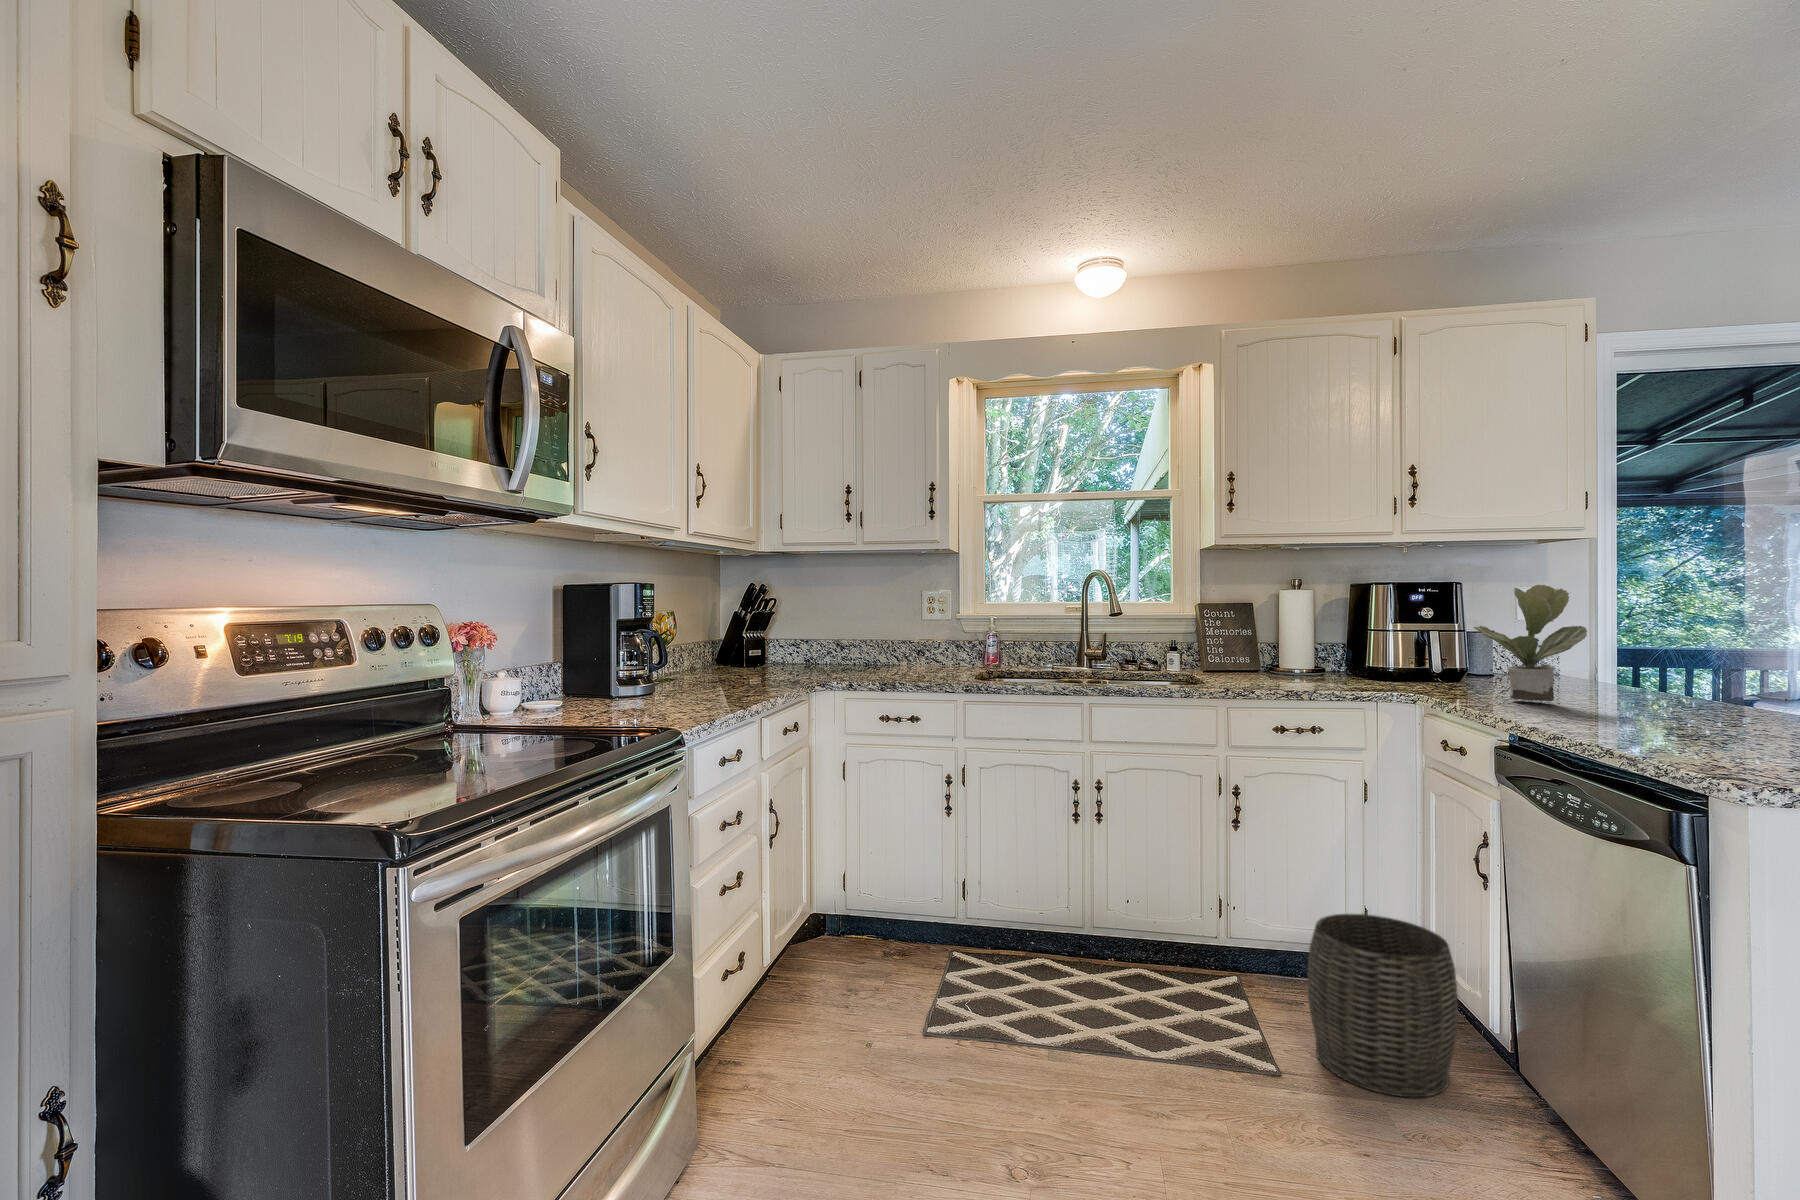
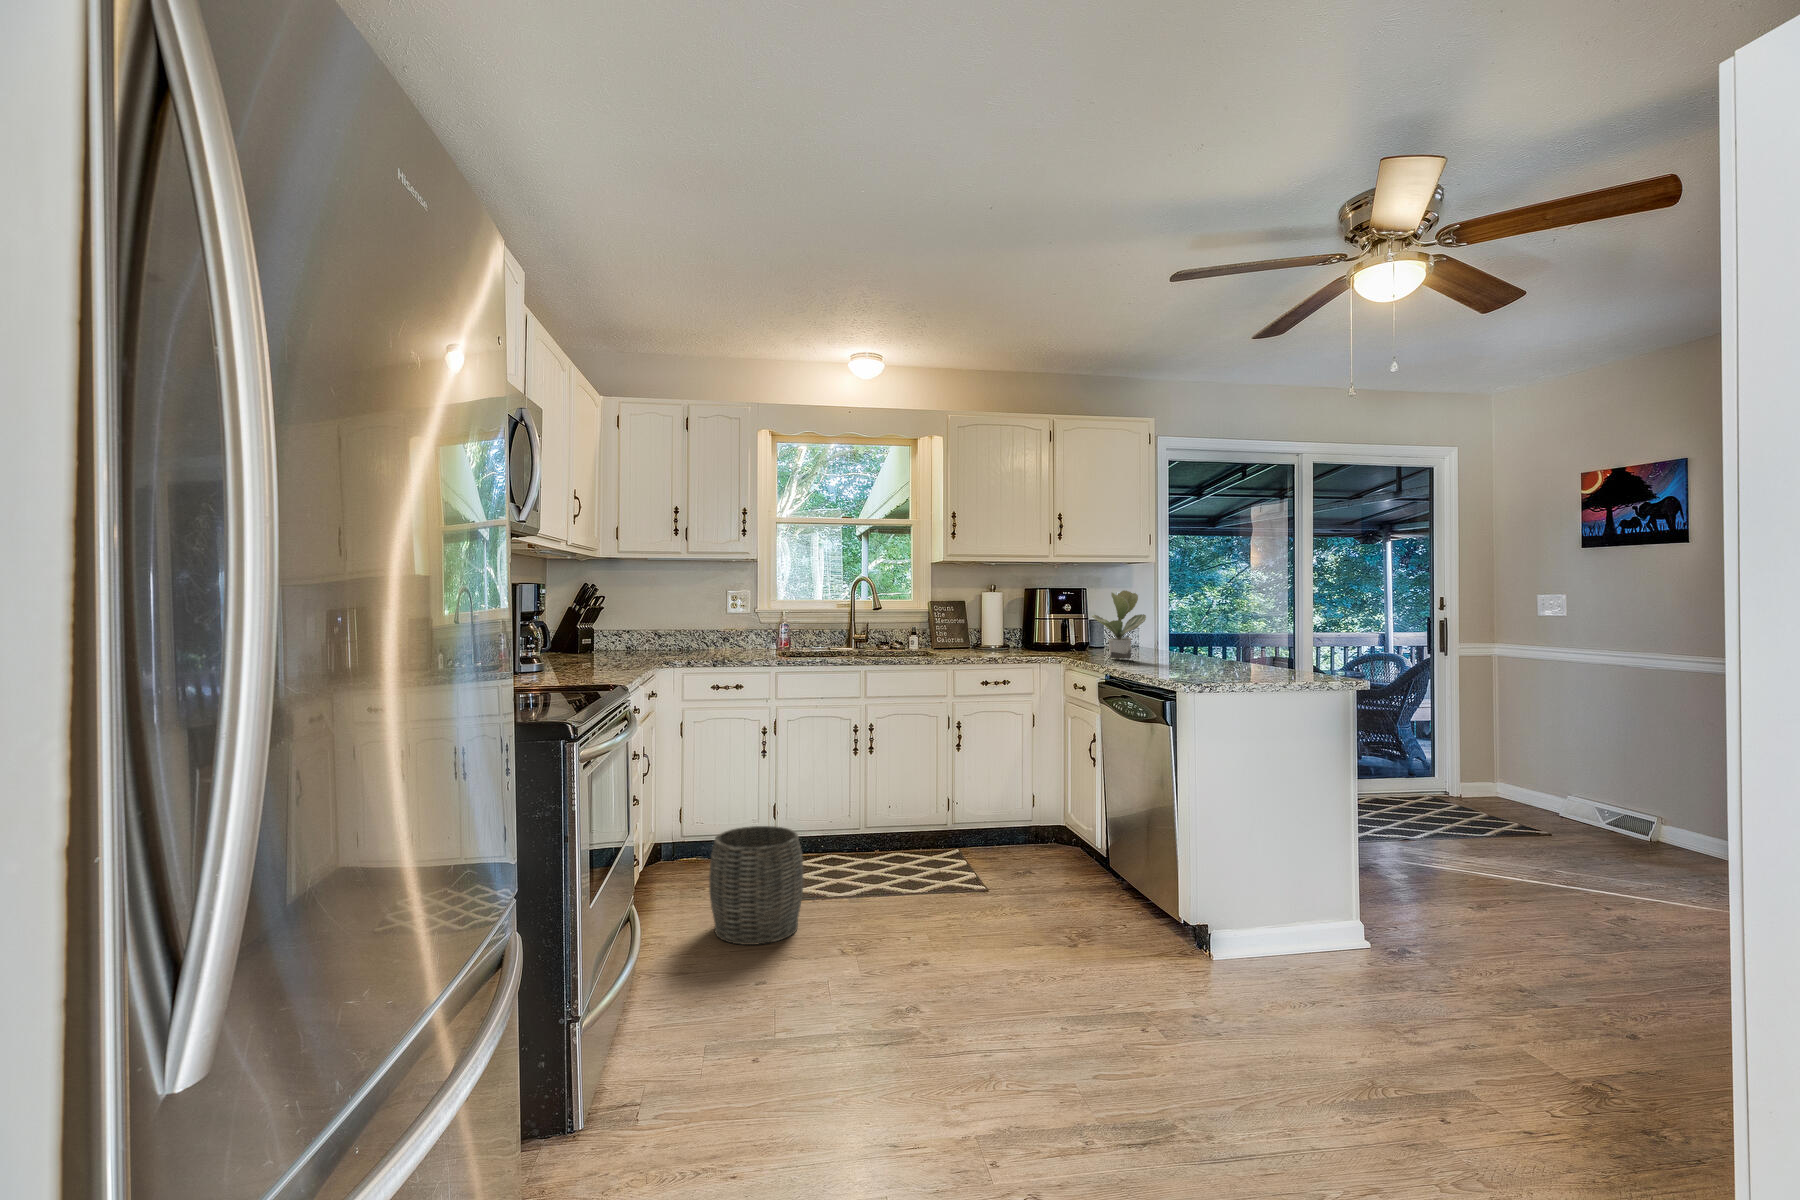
woven basket: present [1308,914,1458,1097] -> present [709,826,803,945]

